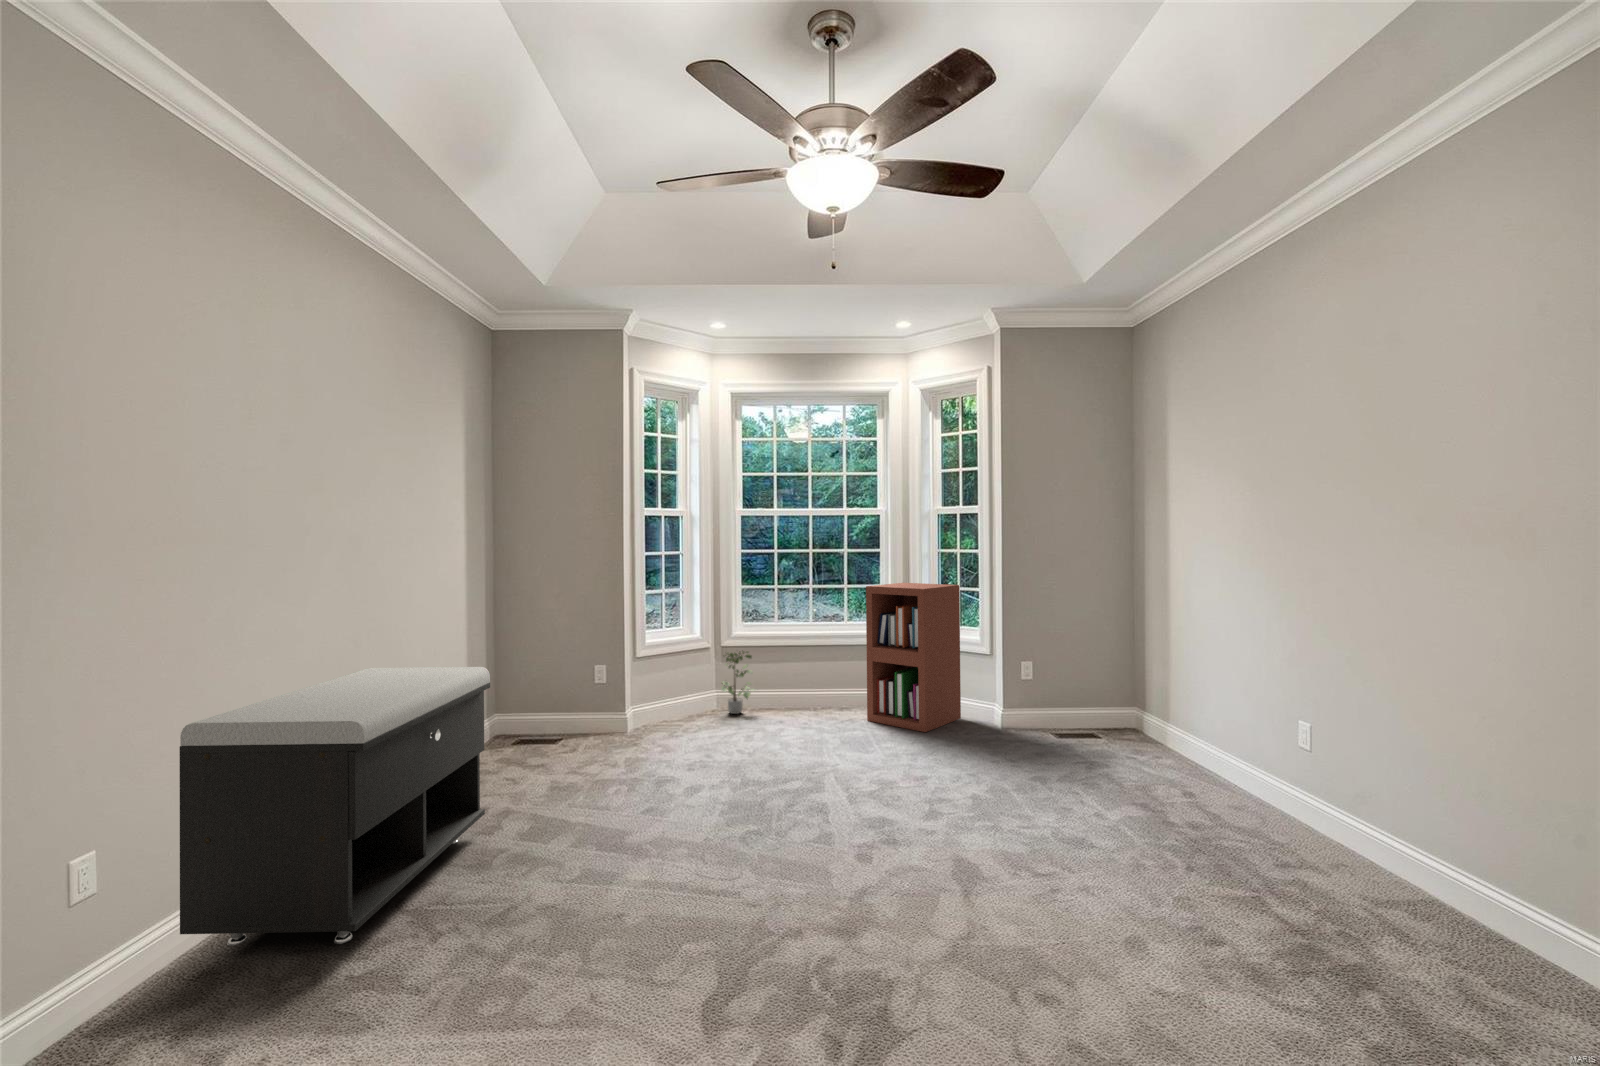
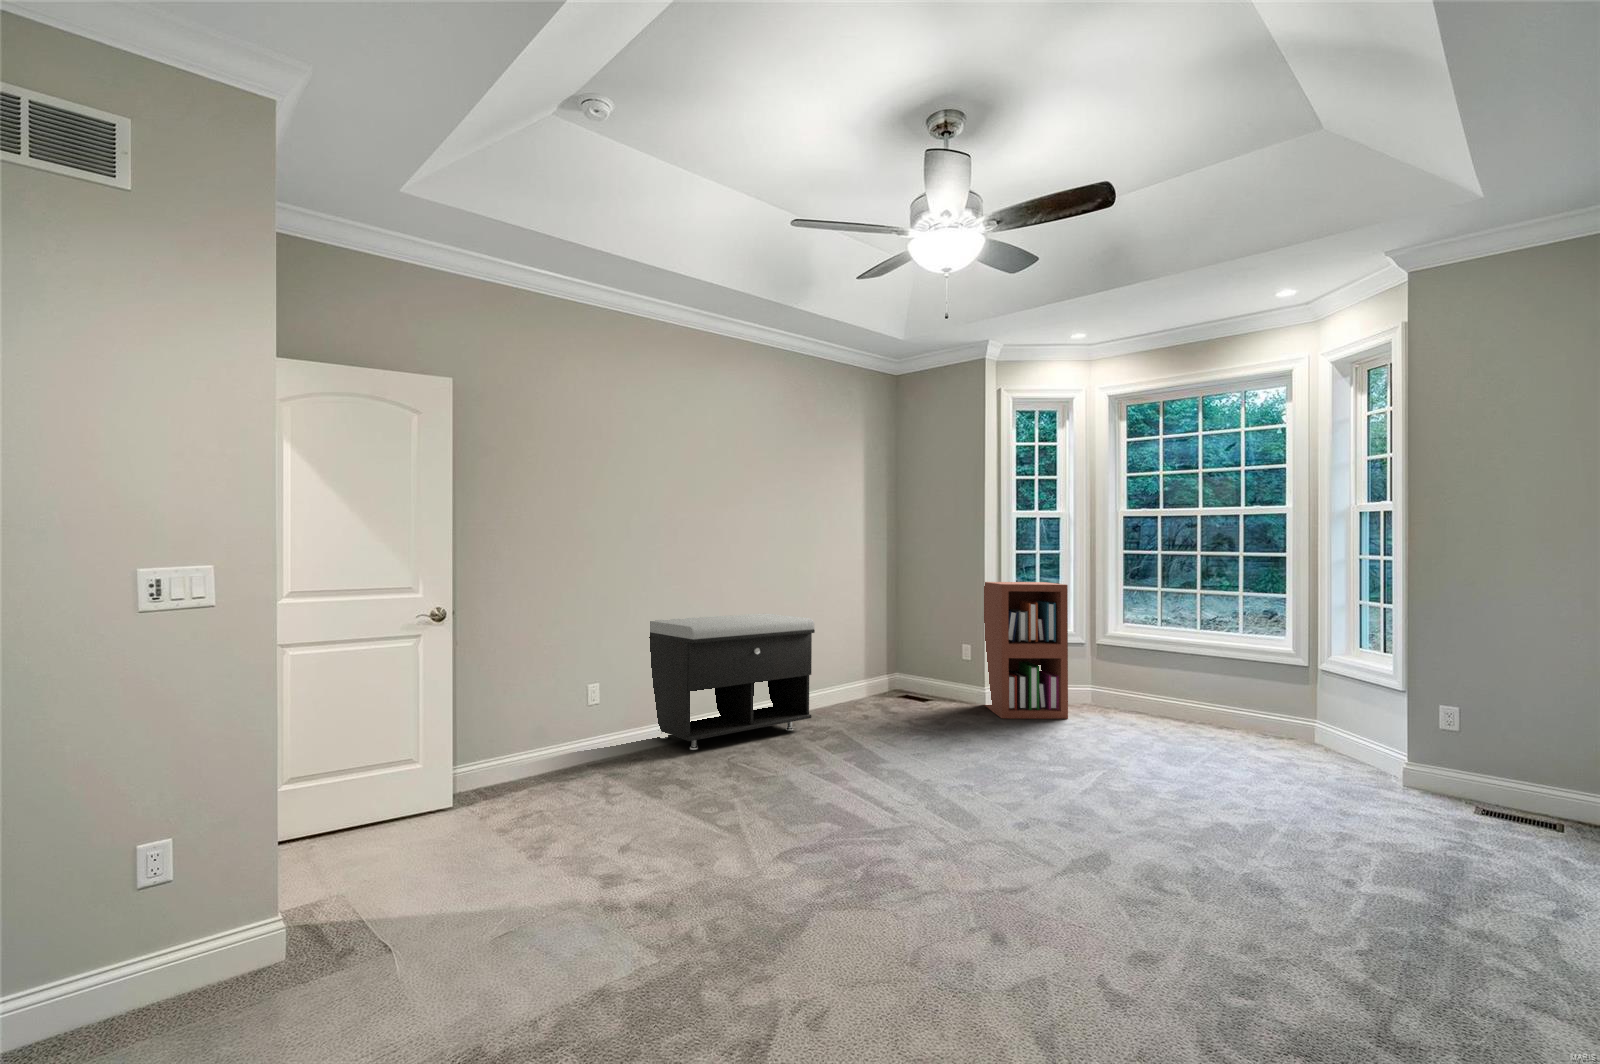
bookshelf: present [866,583,961,732] -> present [984,582,1068,719]
potted plant: present [721,651,754,714] -> none [1087,648,1127,712]

